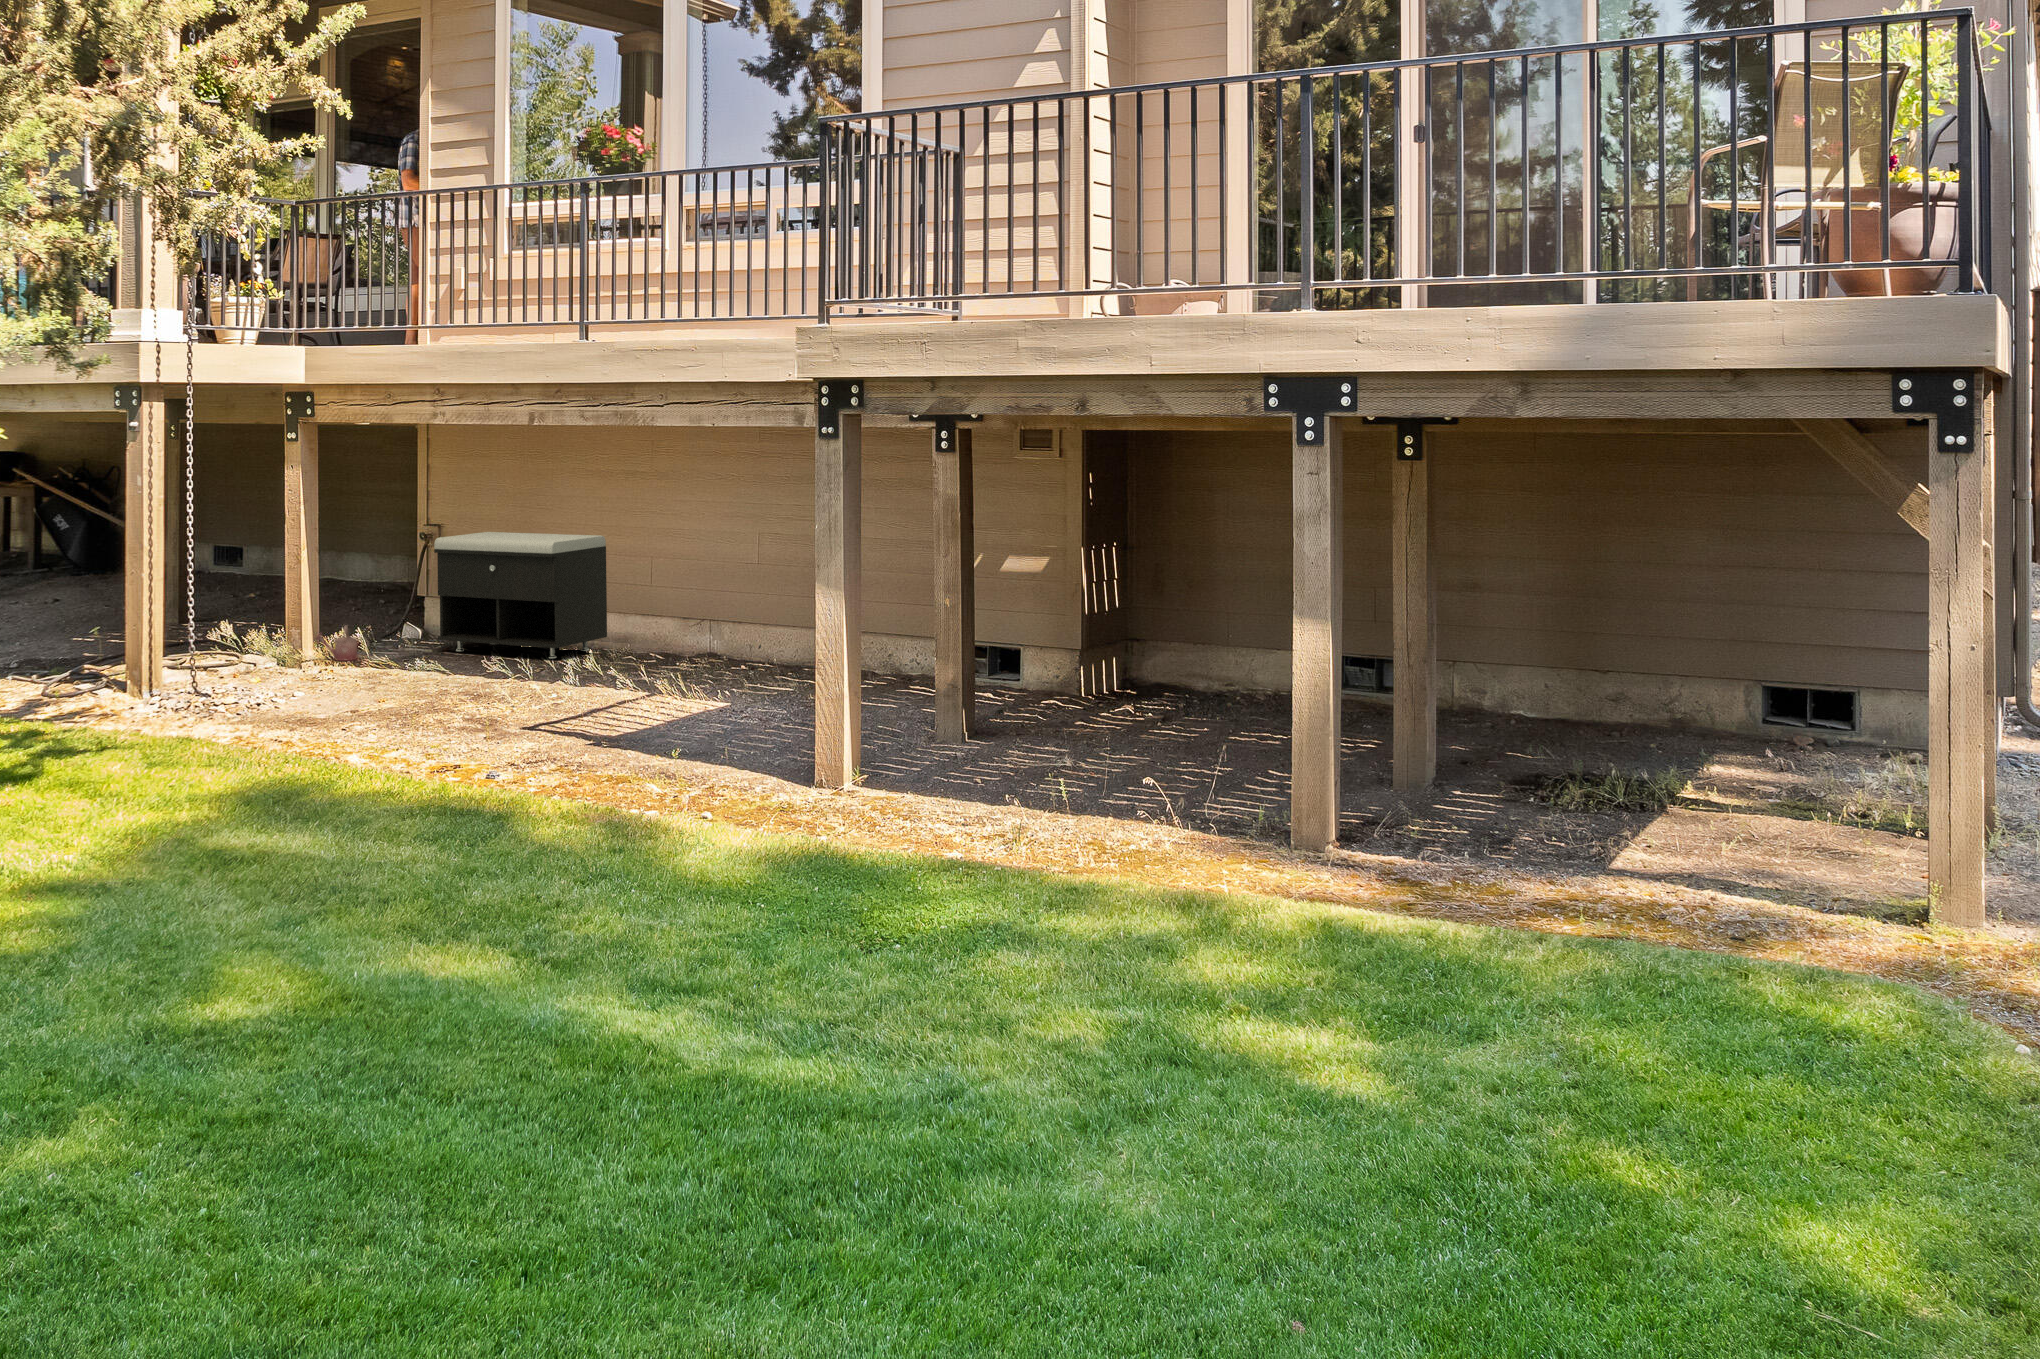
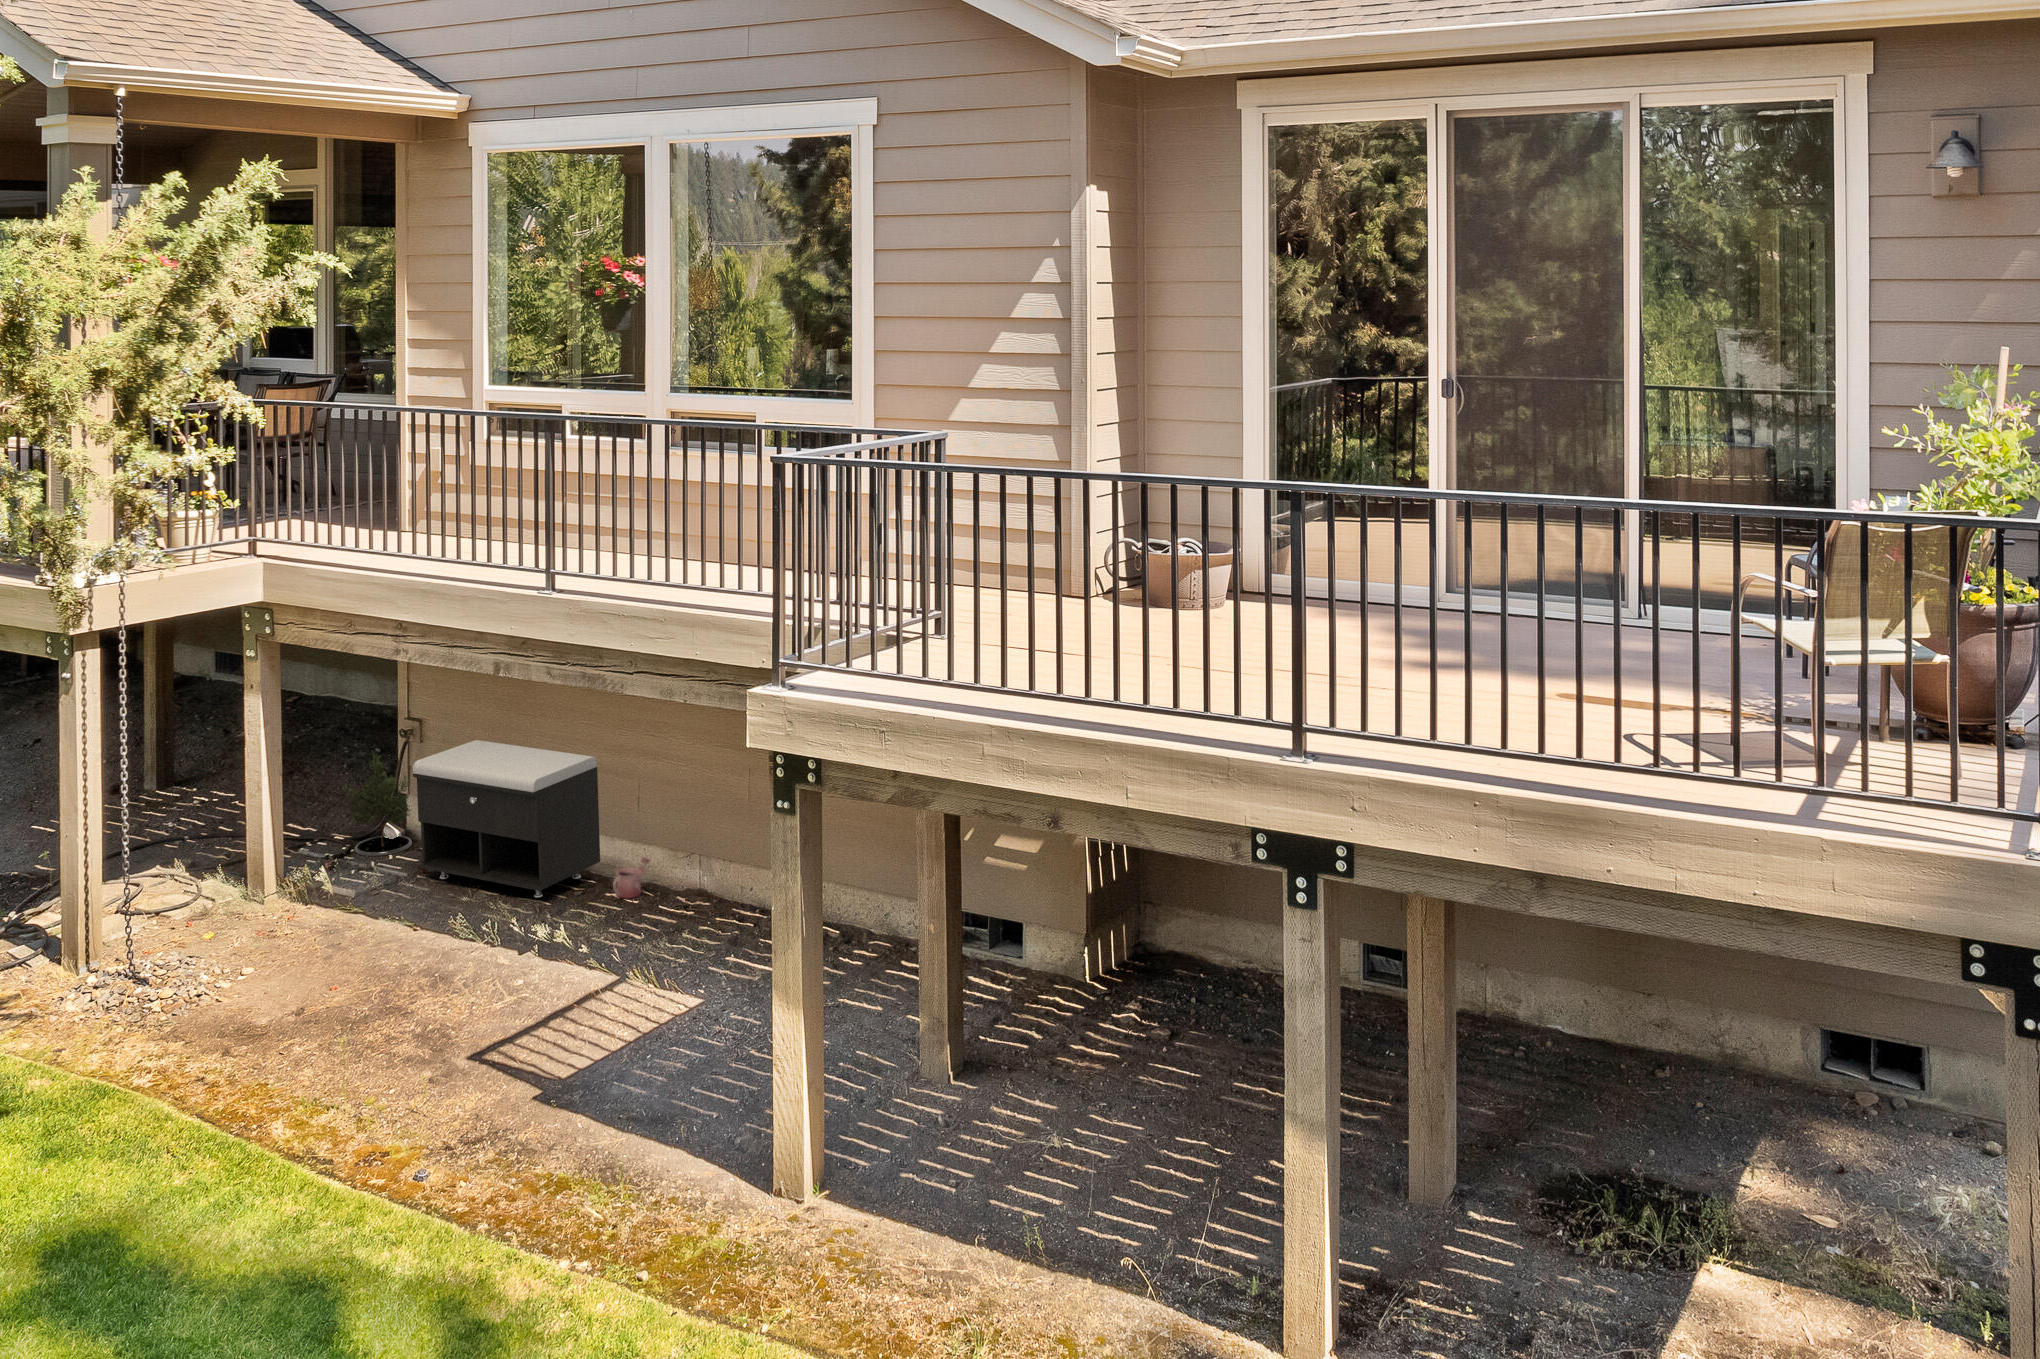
potted tree: none [358,545,425,642] -> present [343,751,412,856]
watering can: present [316,626,369,661] -> present [613,857,650,898]

